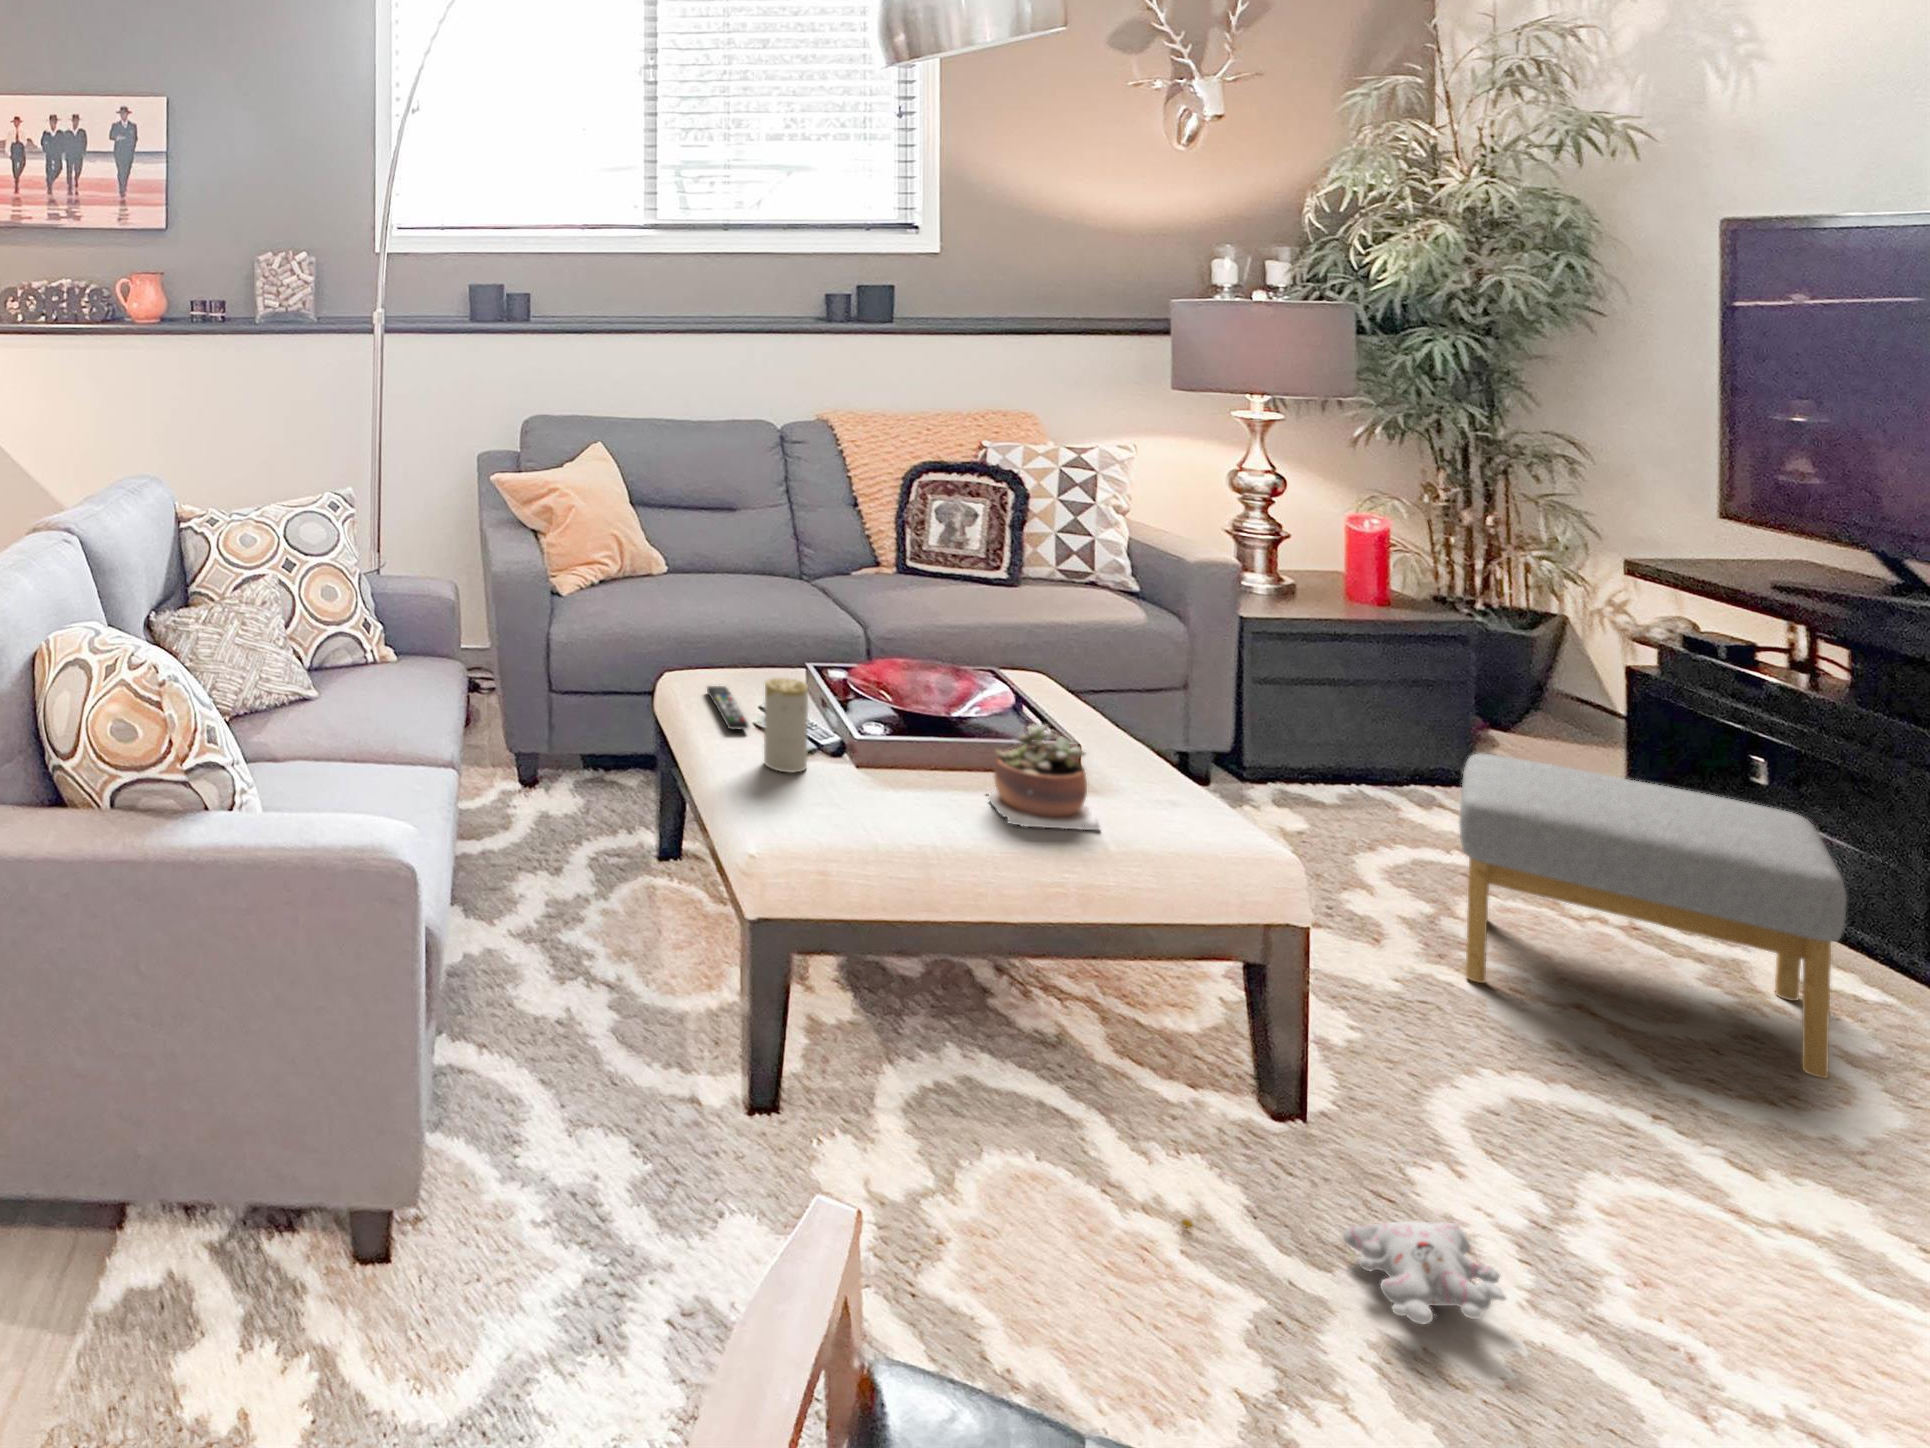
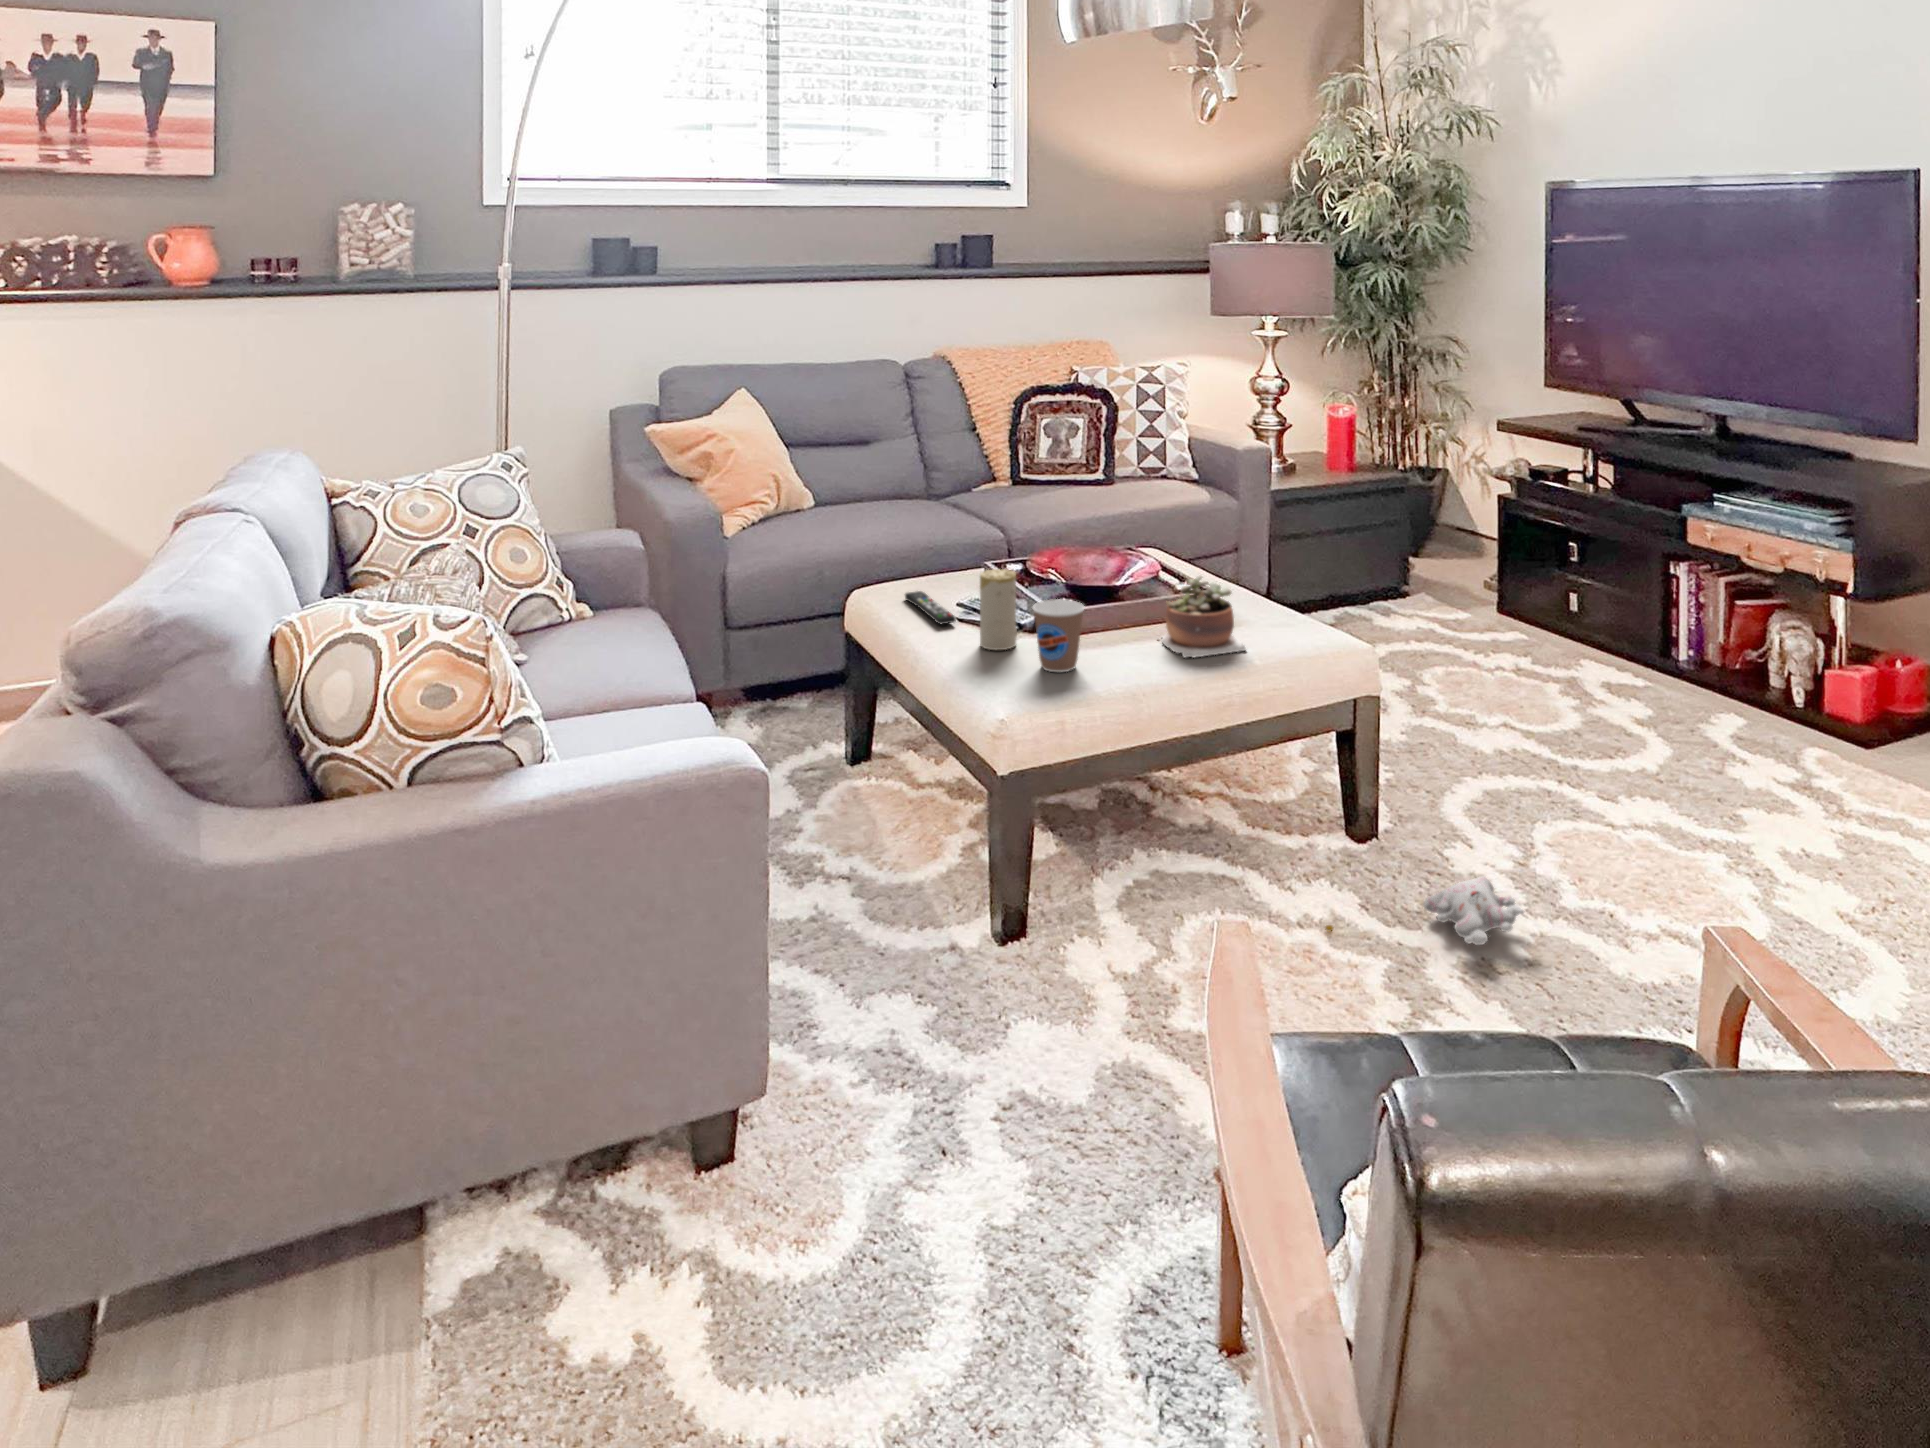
coffee cup: none [814,725,878,813] -> present [1033,599,1084,672]
footstool: present [1459,754,1847,1078] -> none [1428,564,1641,739]

